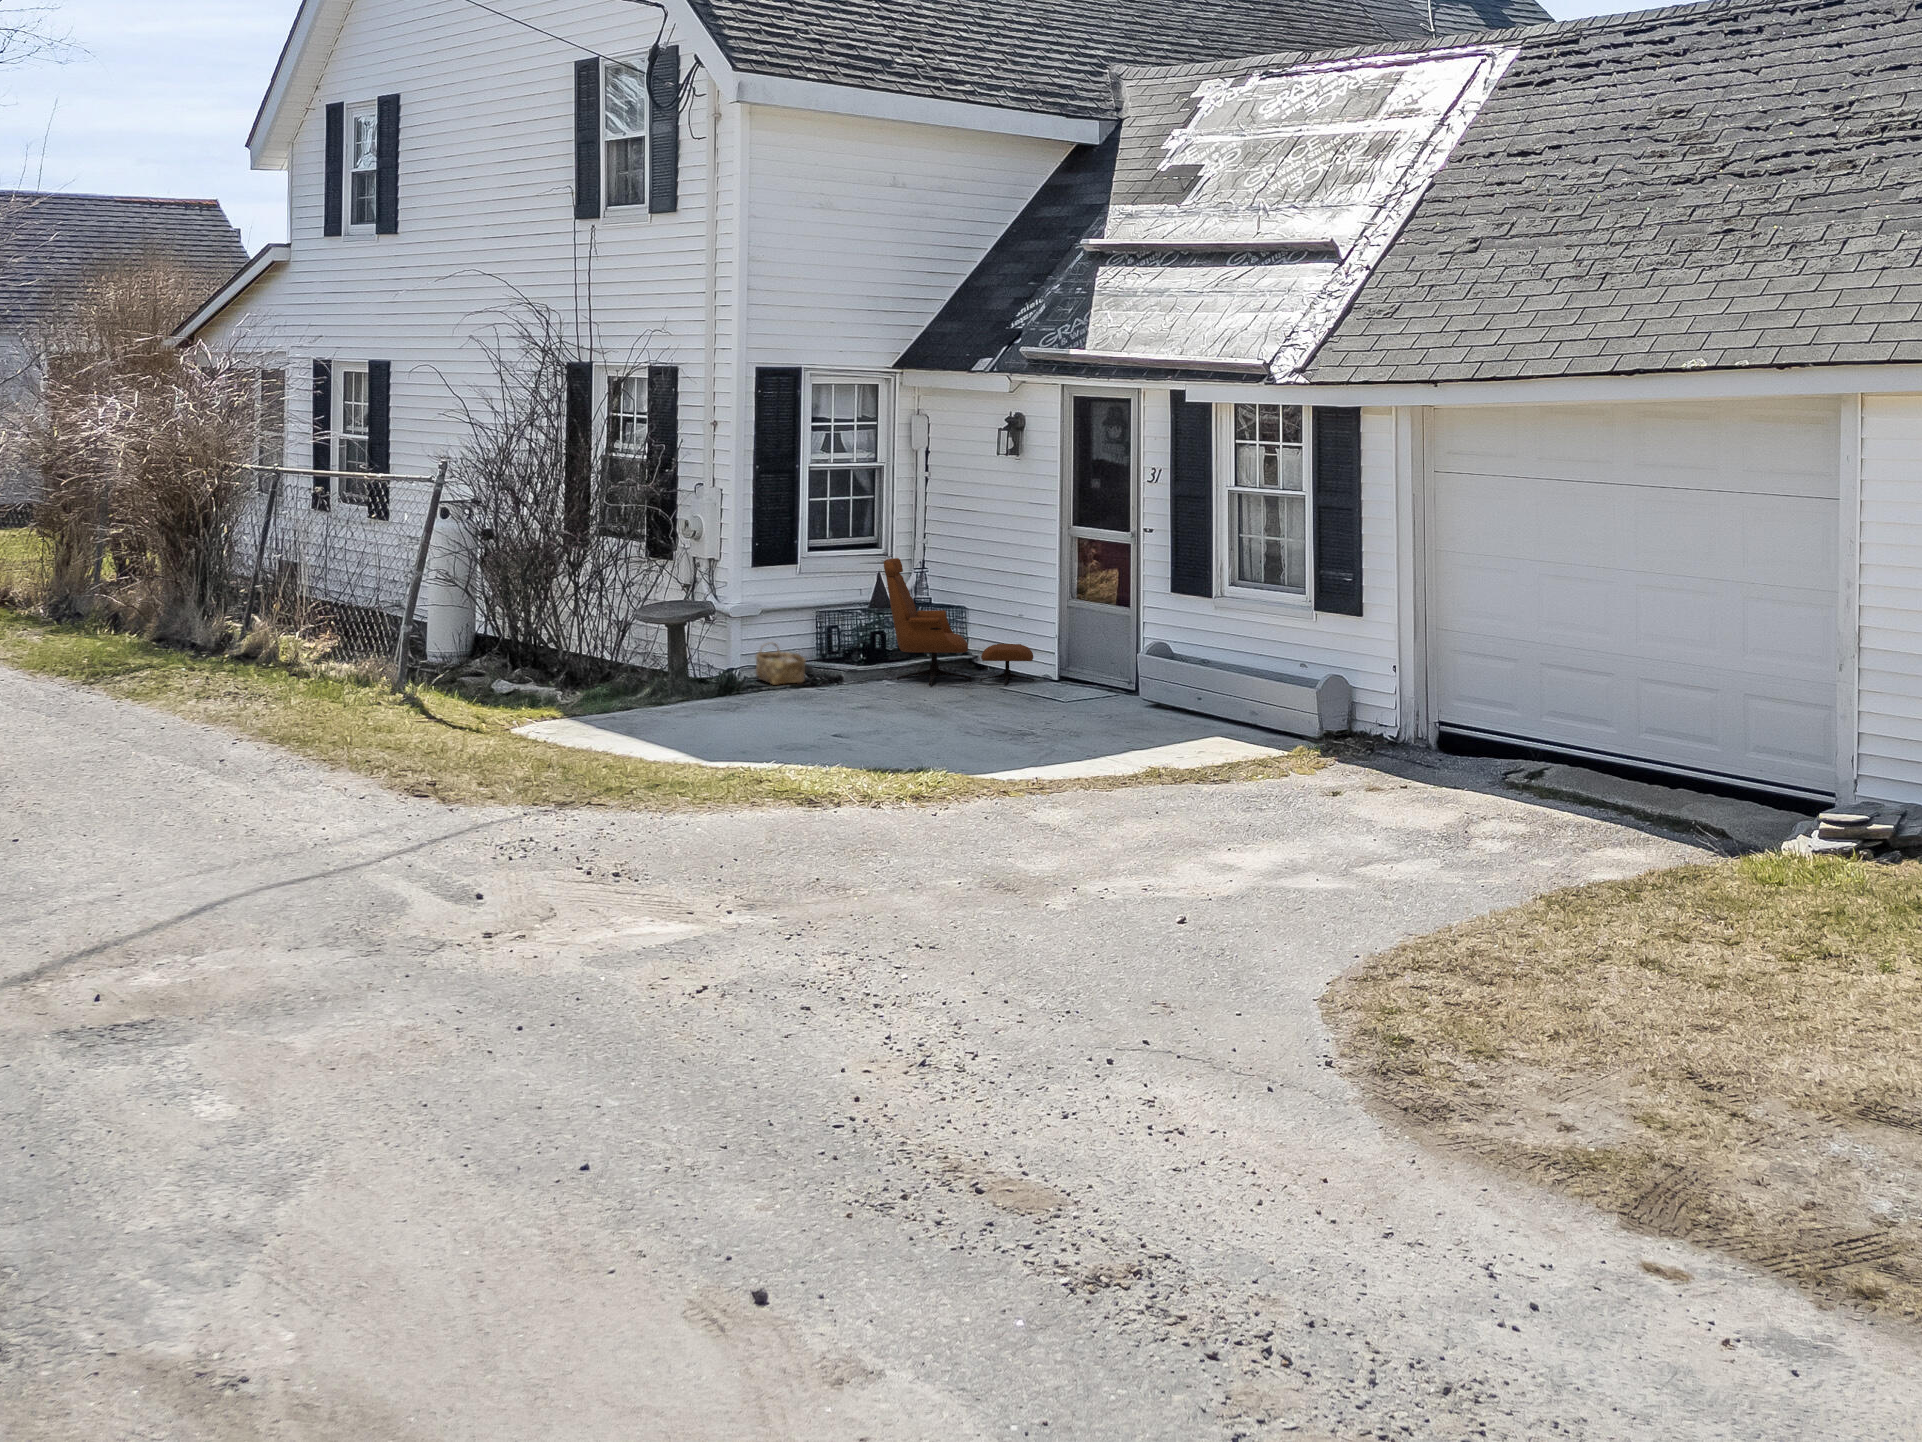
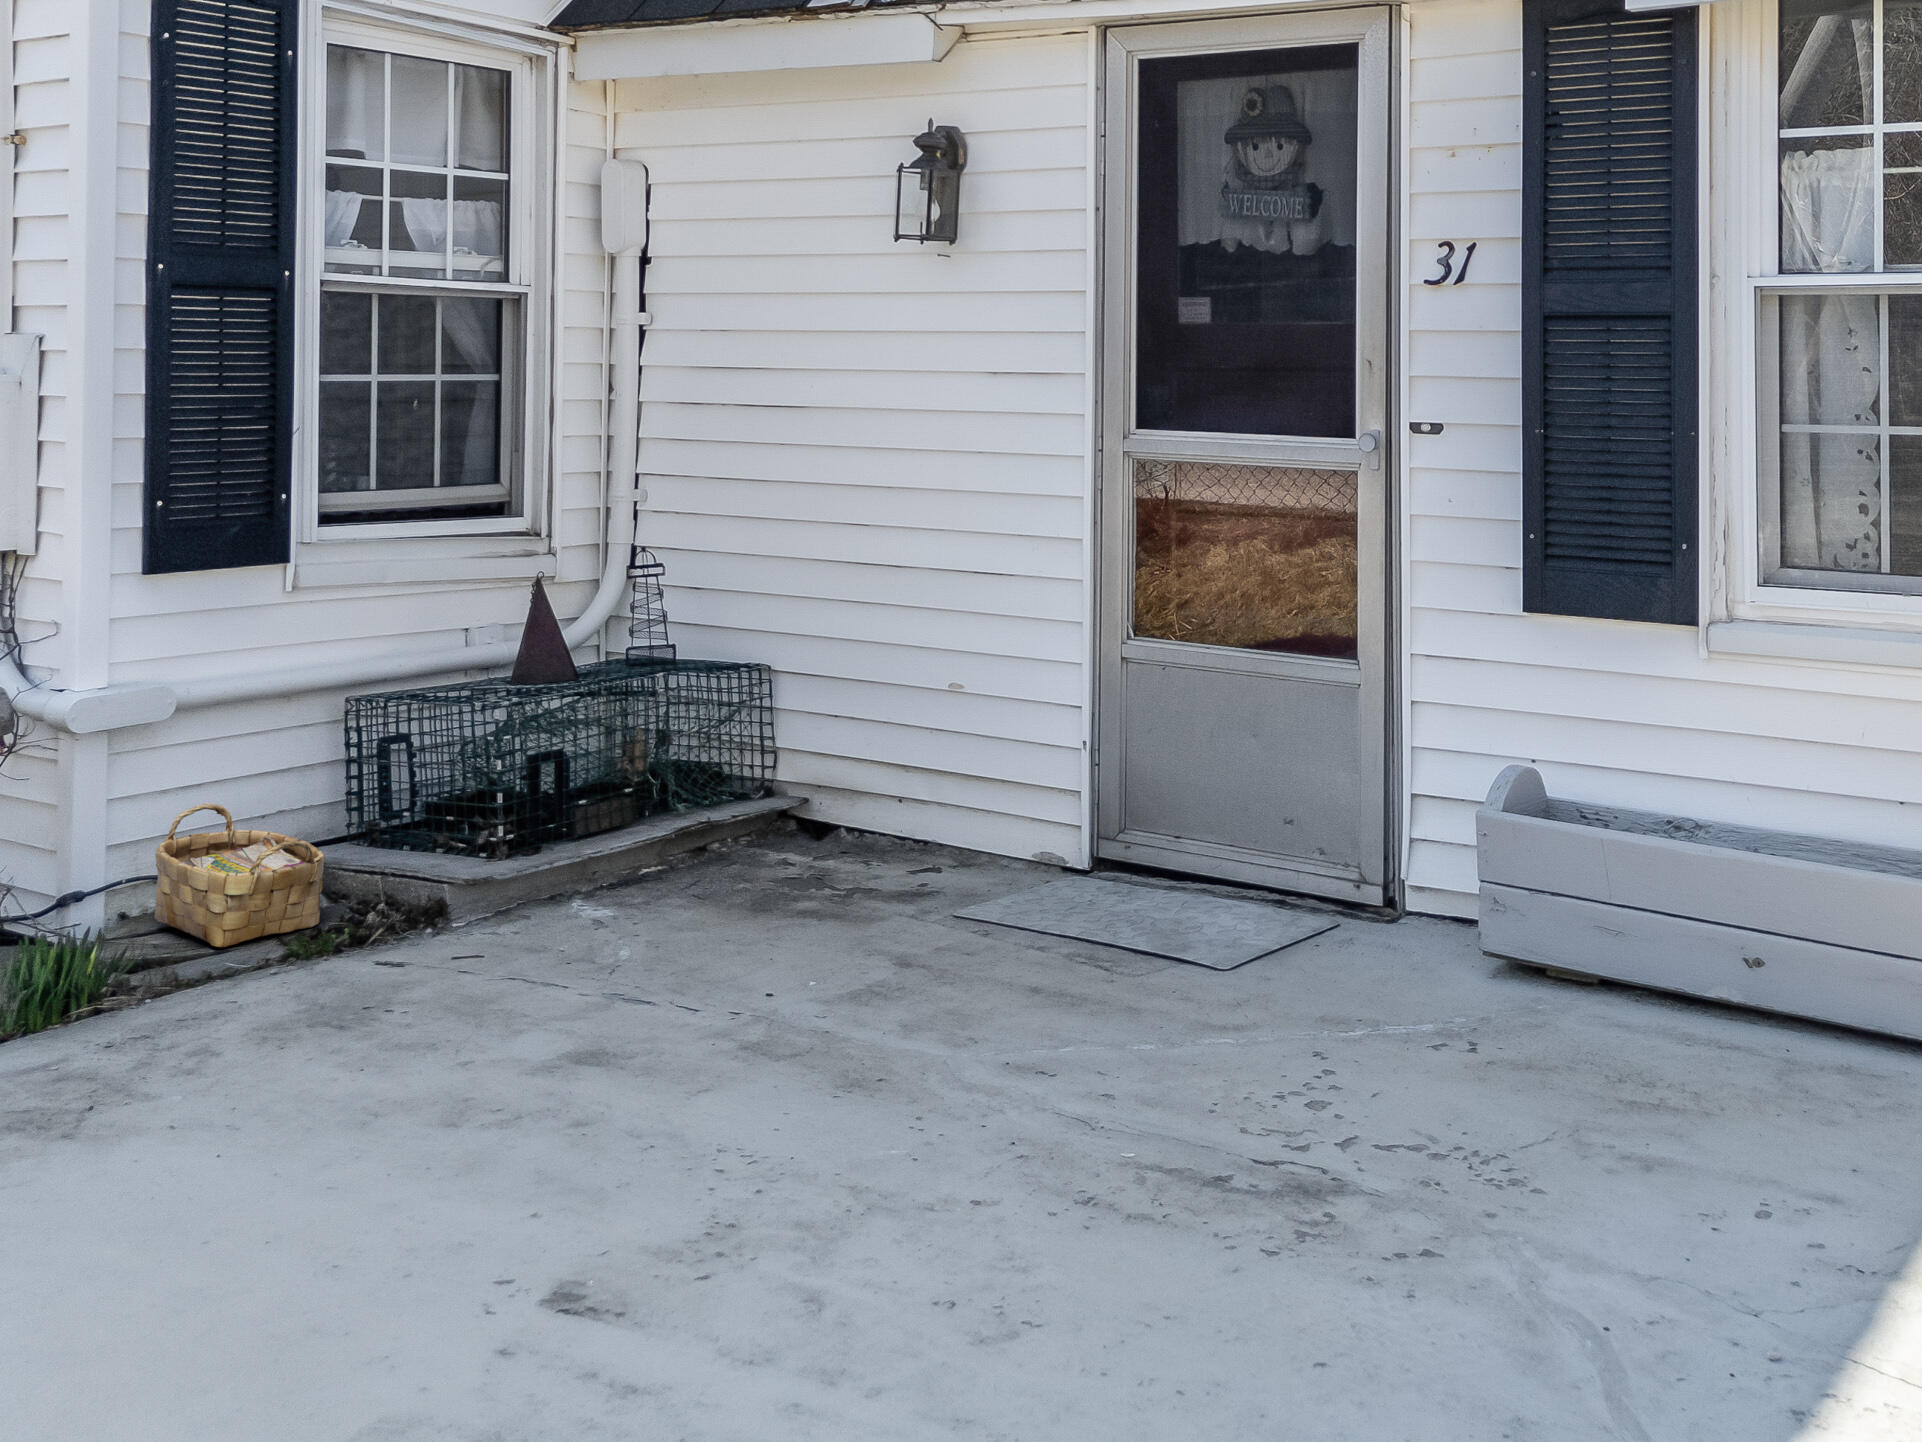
lounge chair: present [884,558,1034,686] -> none [571,535,1011,916]

